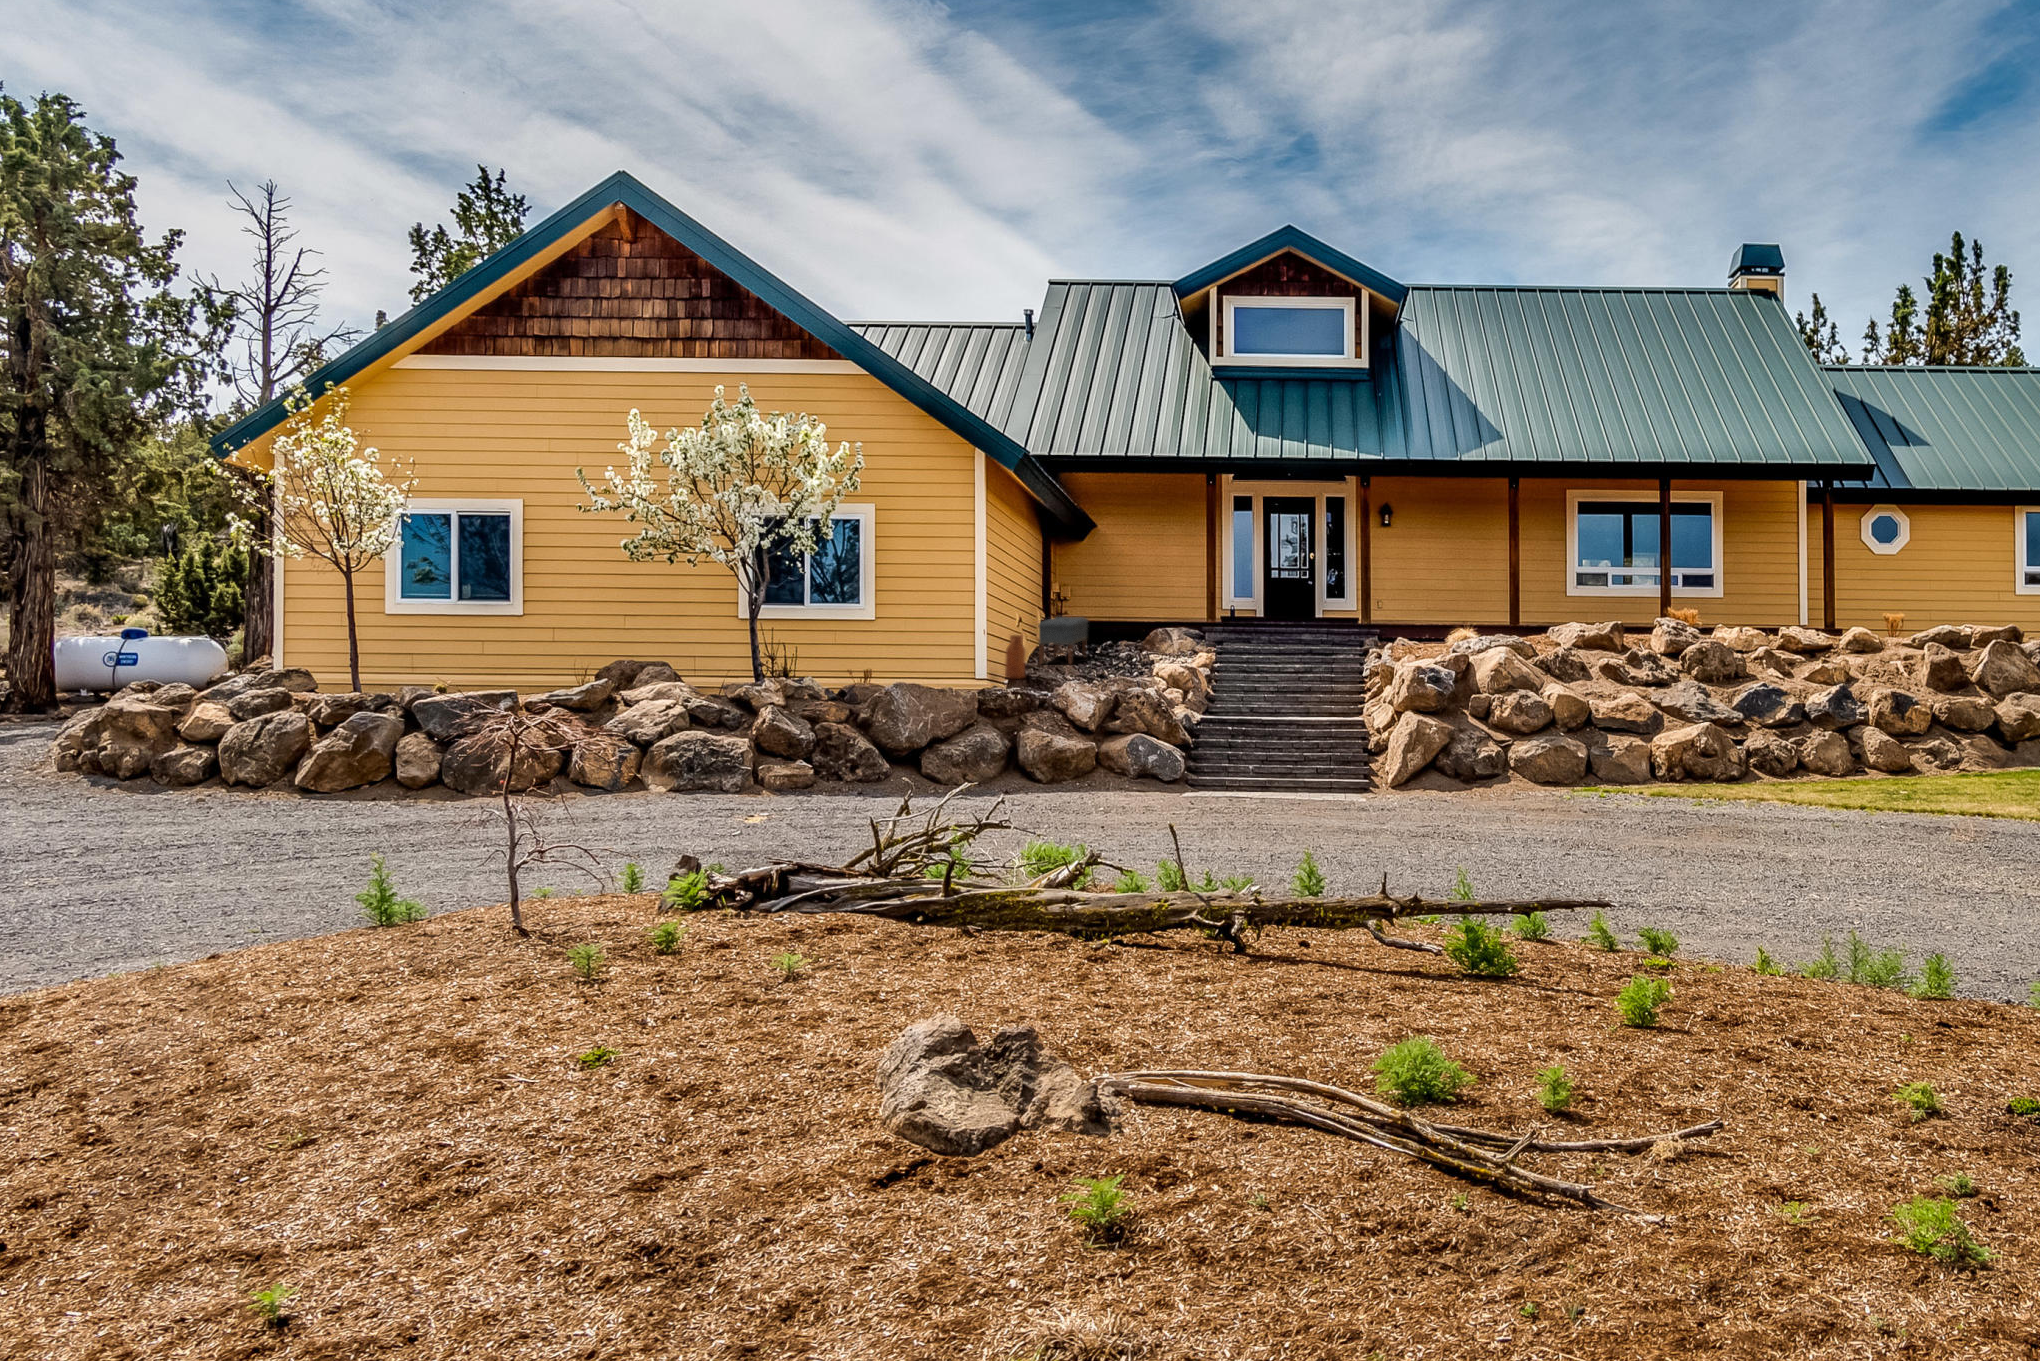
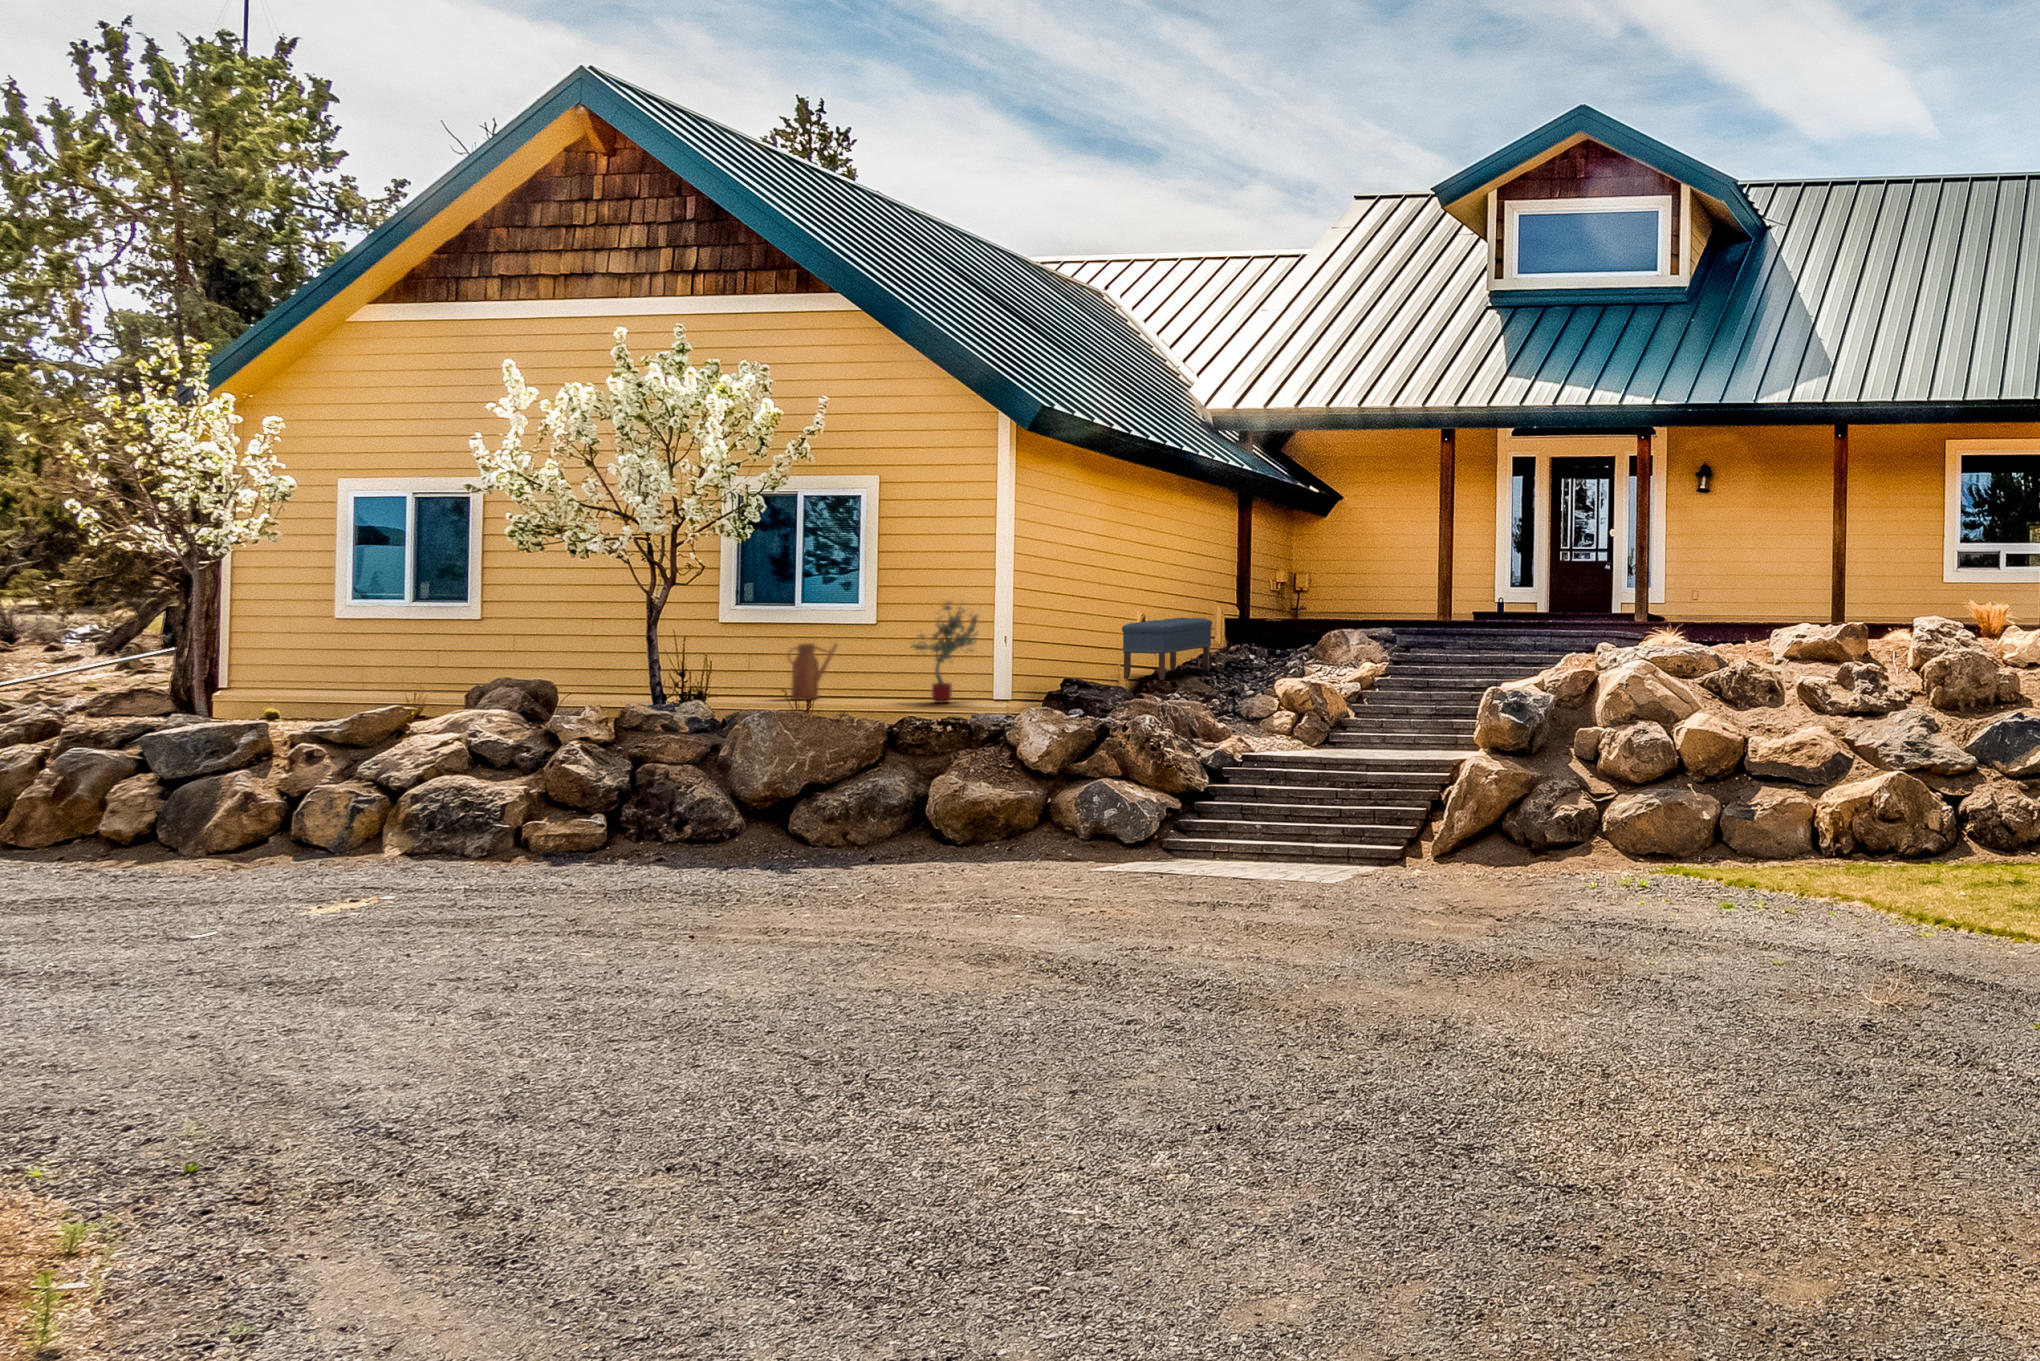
potted tree: none [913,604,975,684] -> present [911,601,978,703]
watering can: present [1005,634,1026,679] -> present [788,643,837,700]

